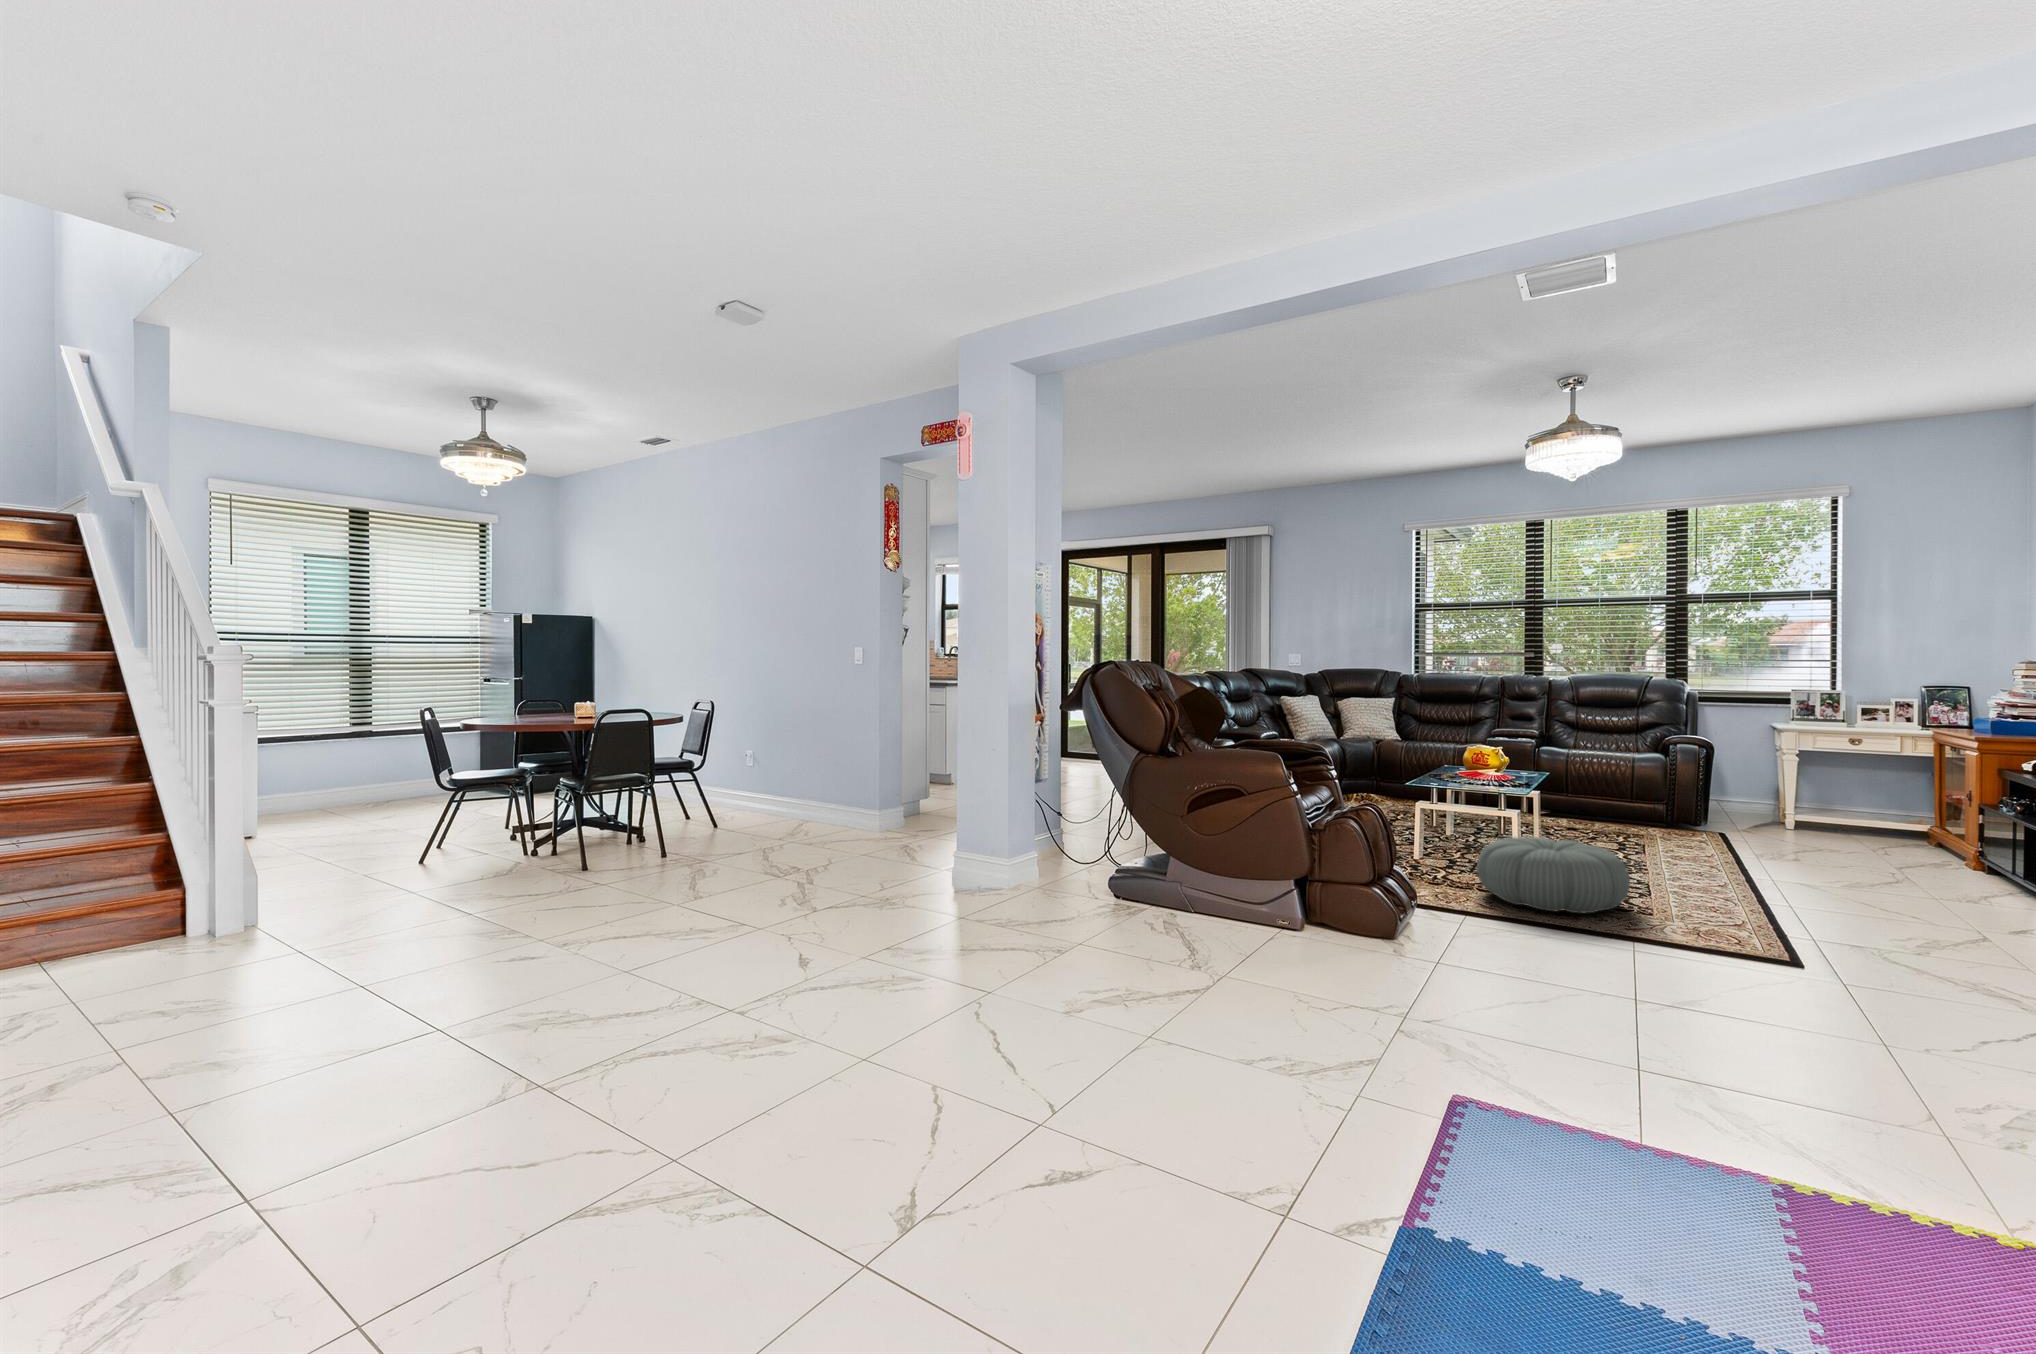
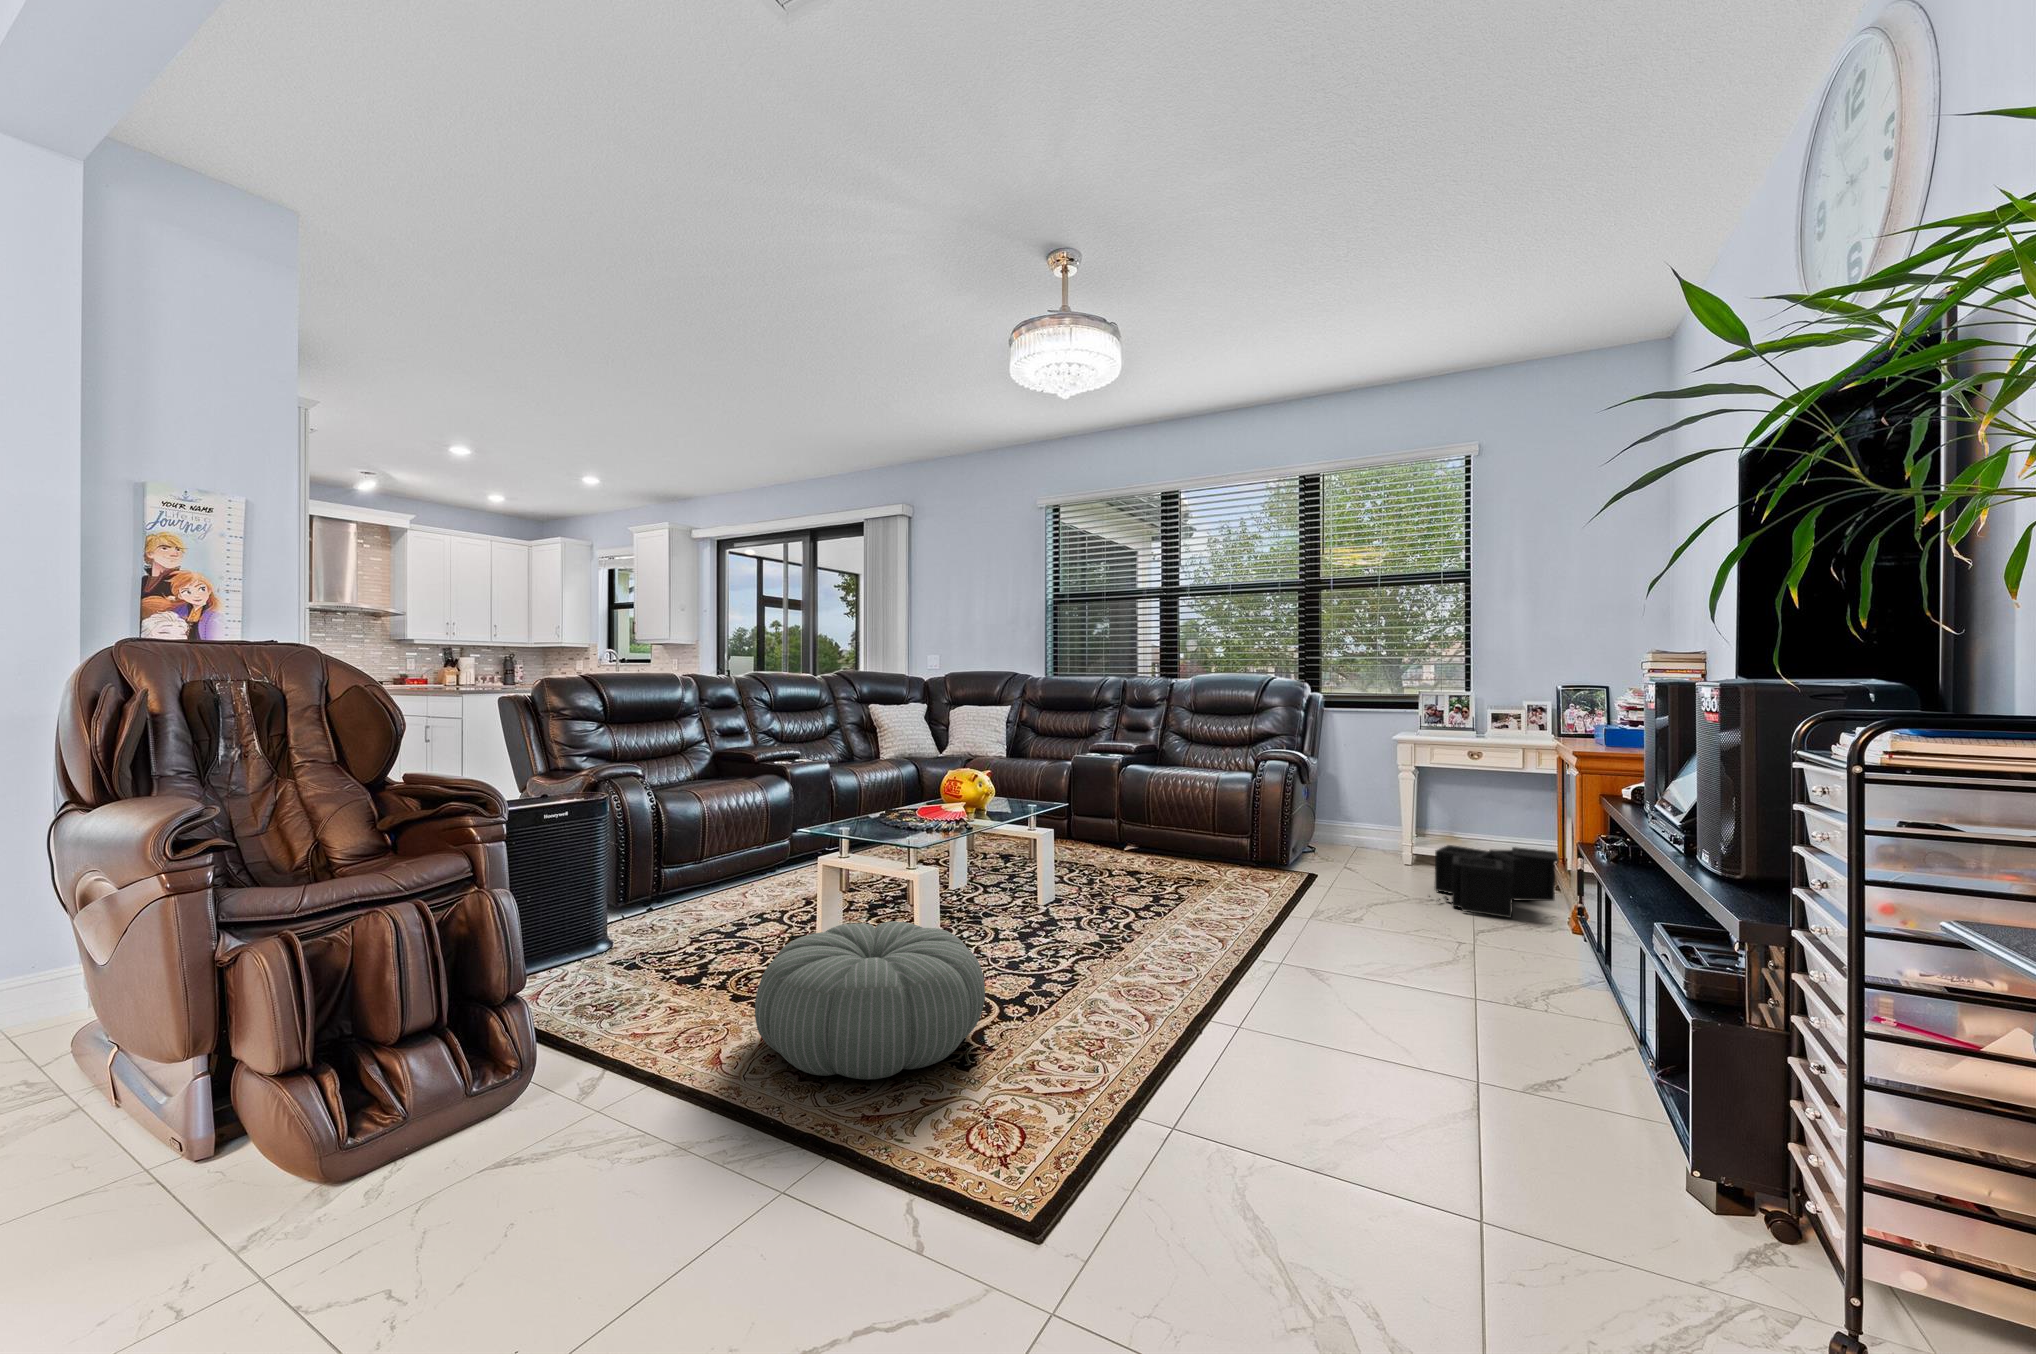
storage bin: none [1828,810,1942,859] -> present [1434,845,1559,918]

